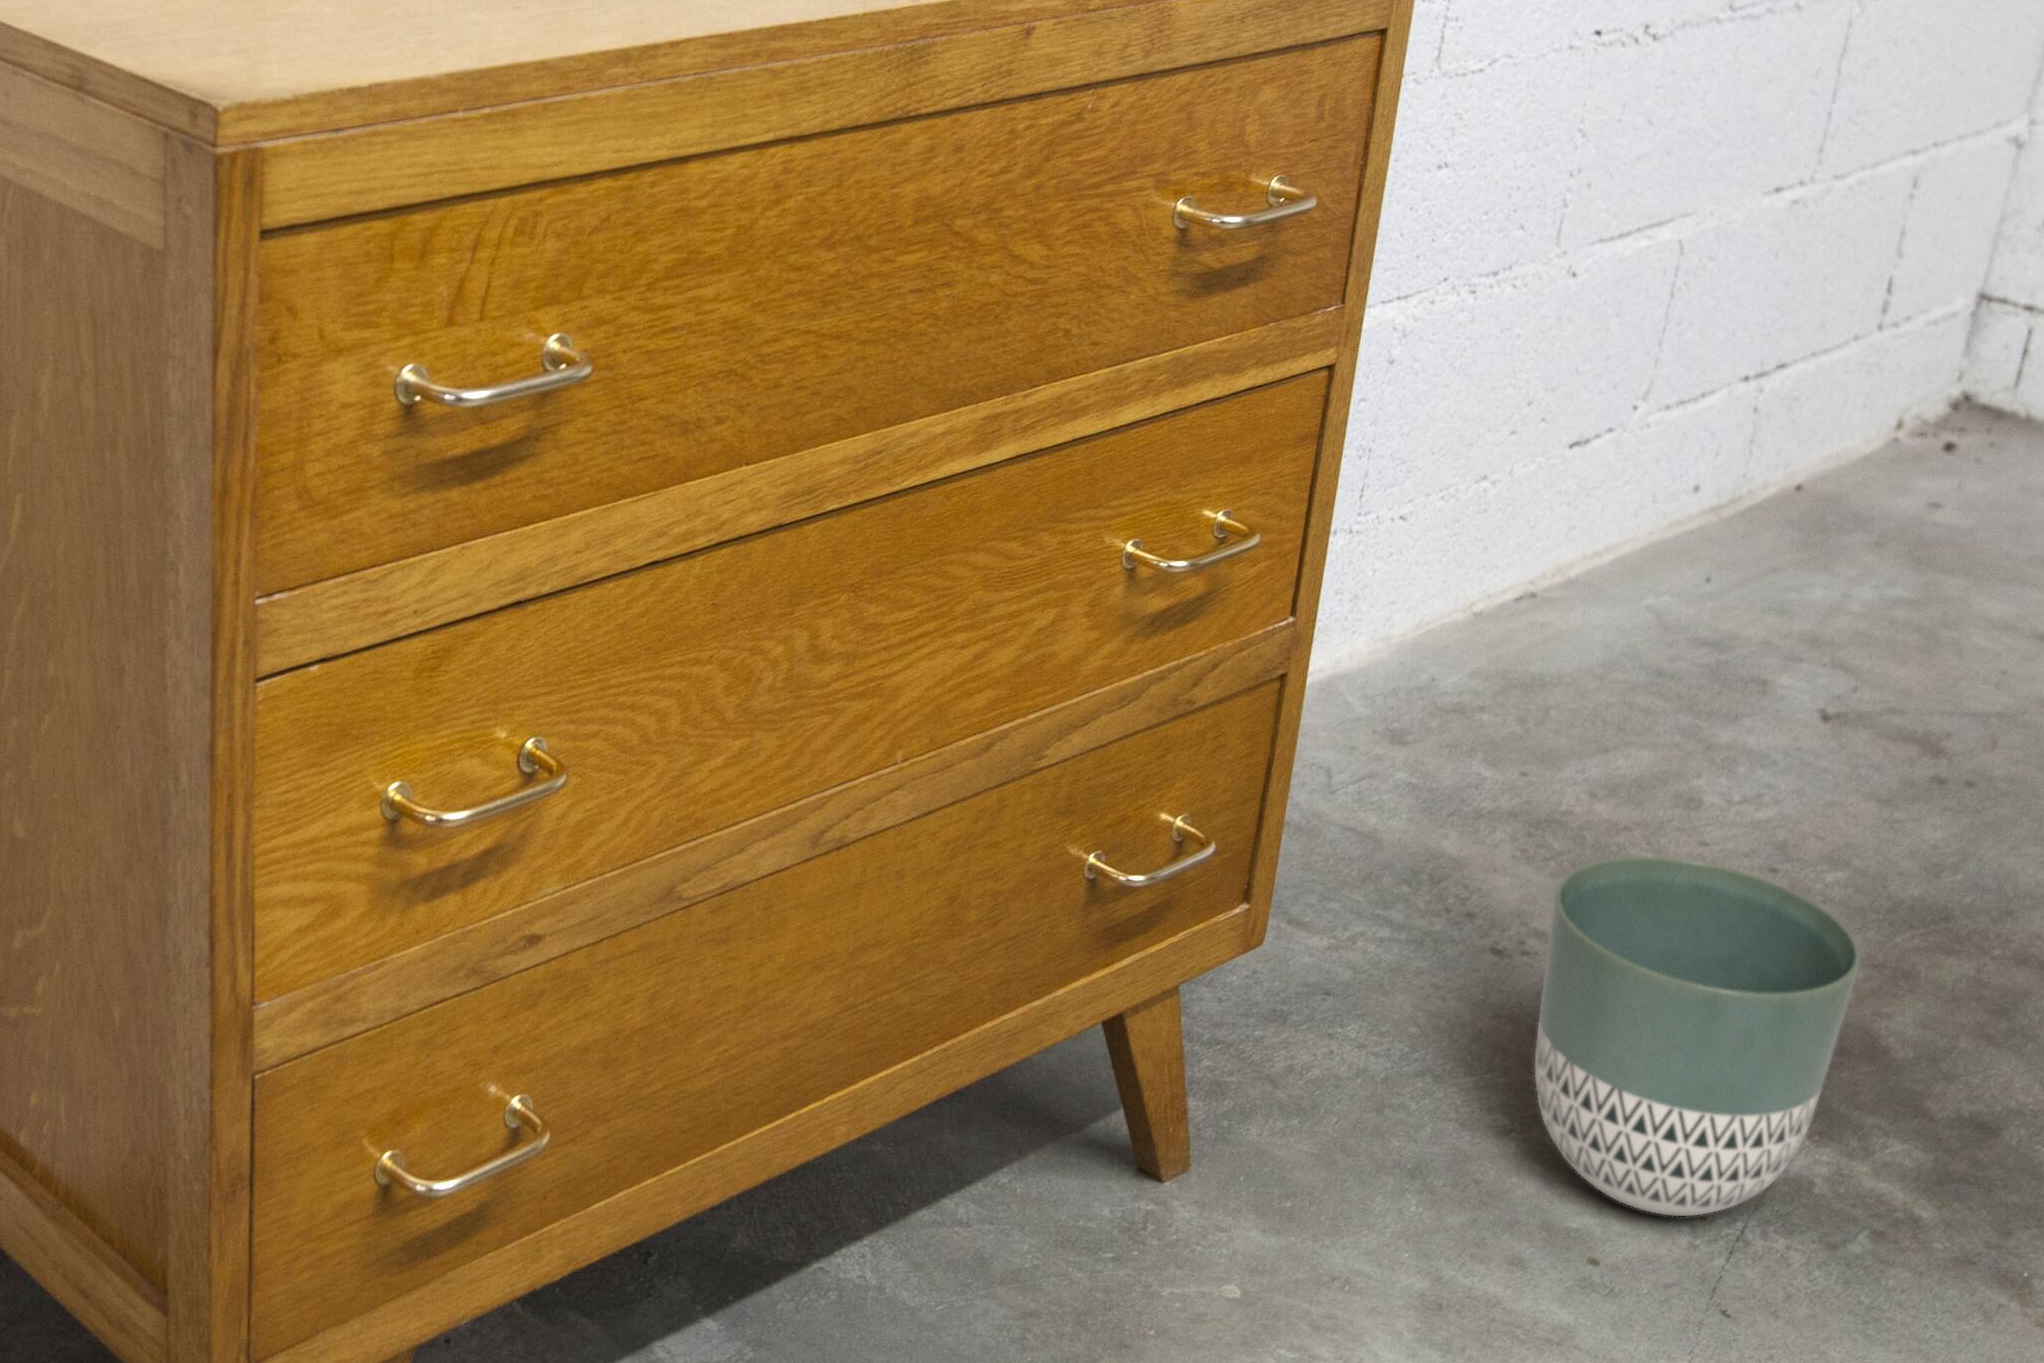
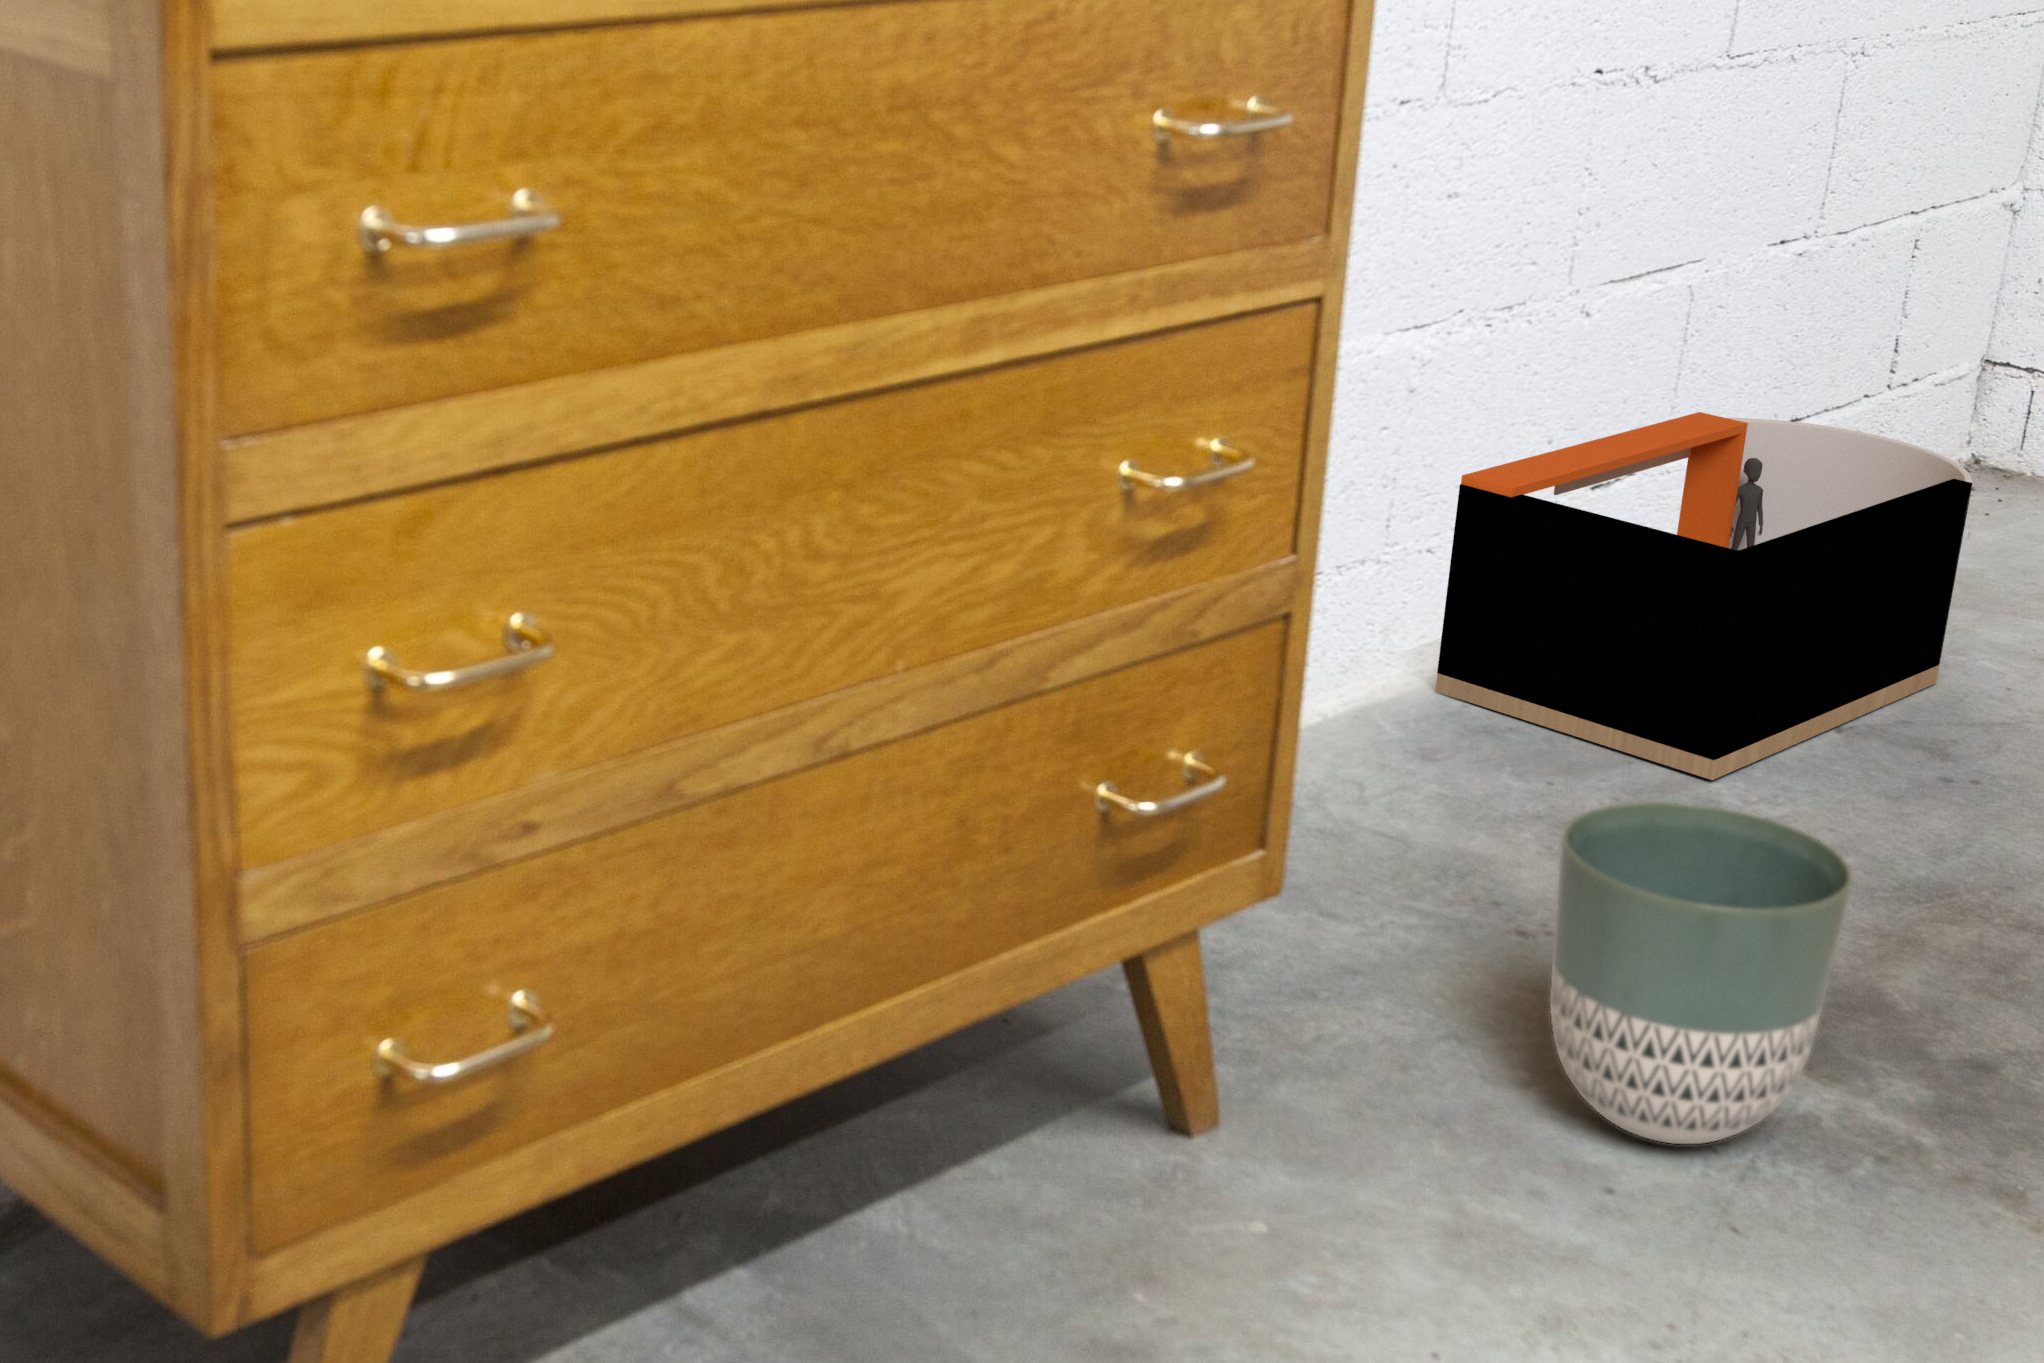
storage bin: none [1404,375,1978,780] -> present [1435,412,1972,780]

